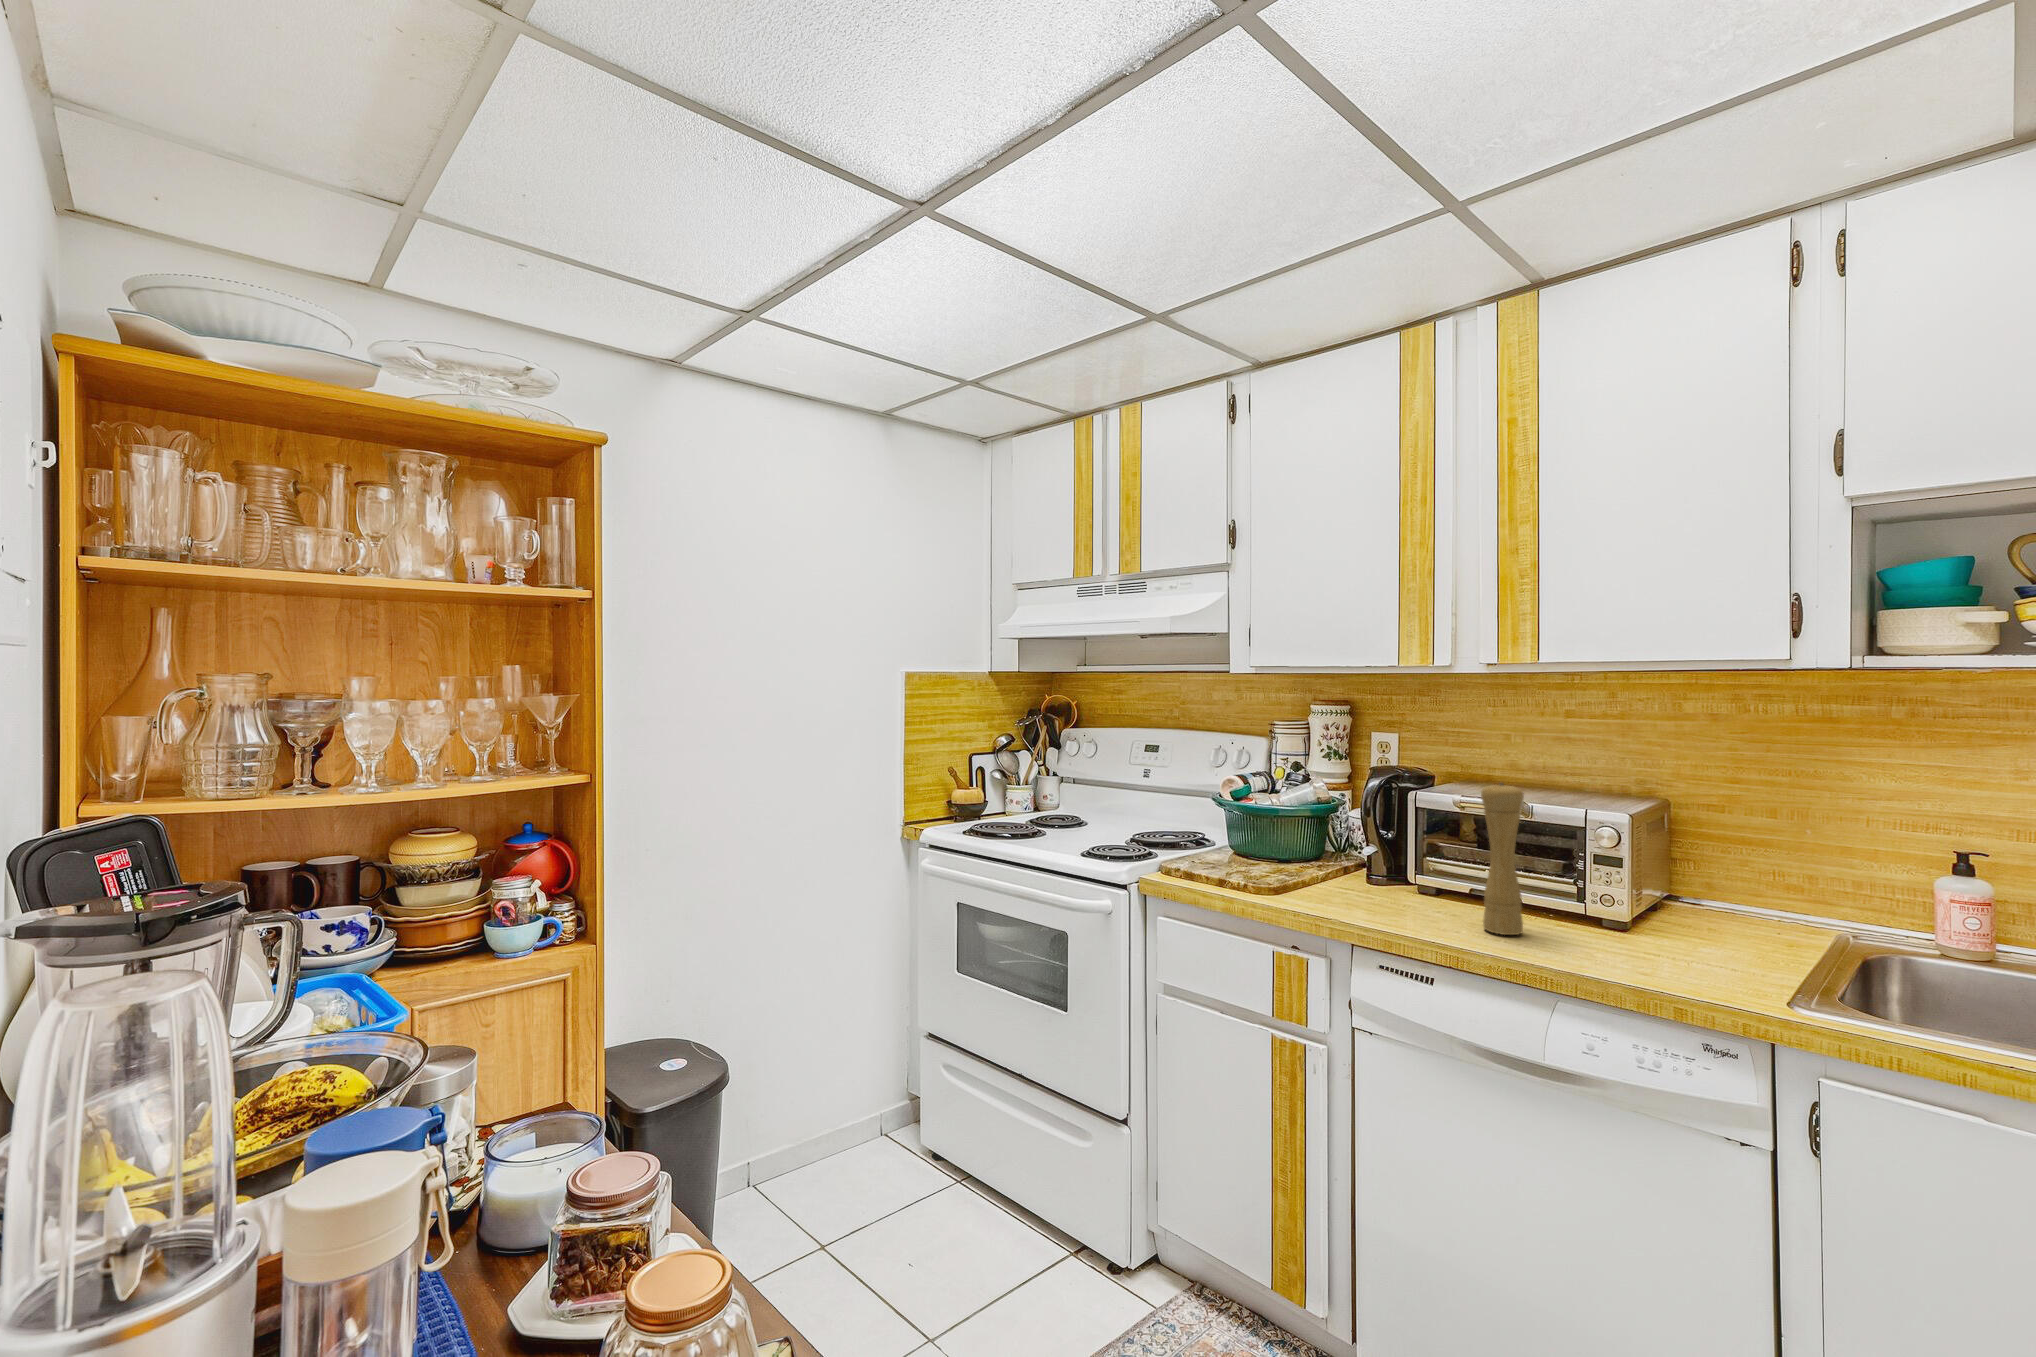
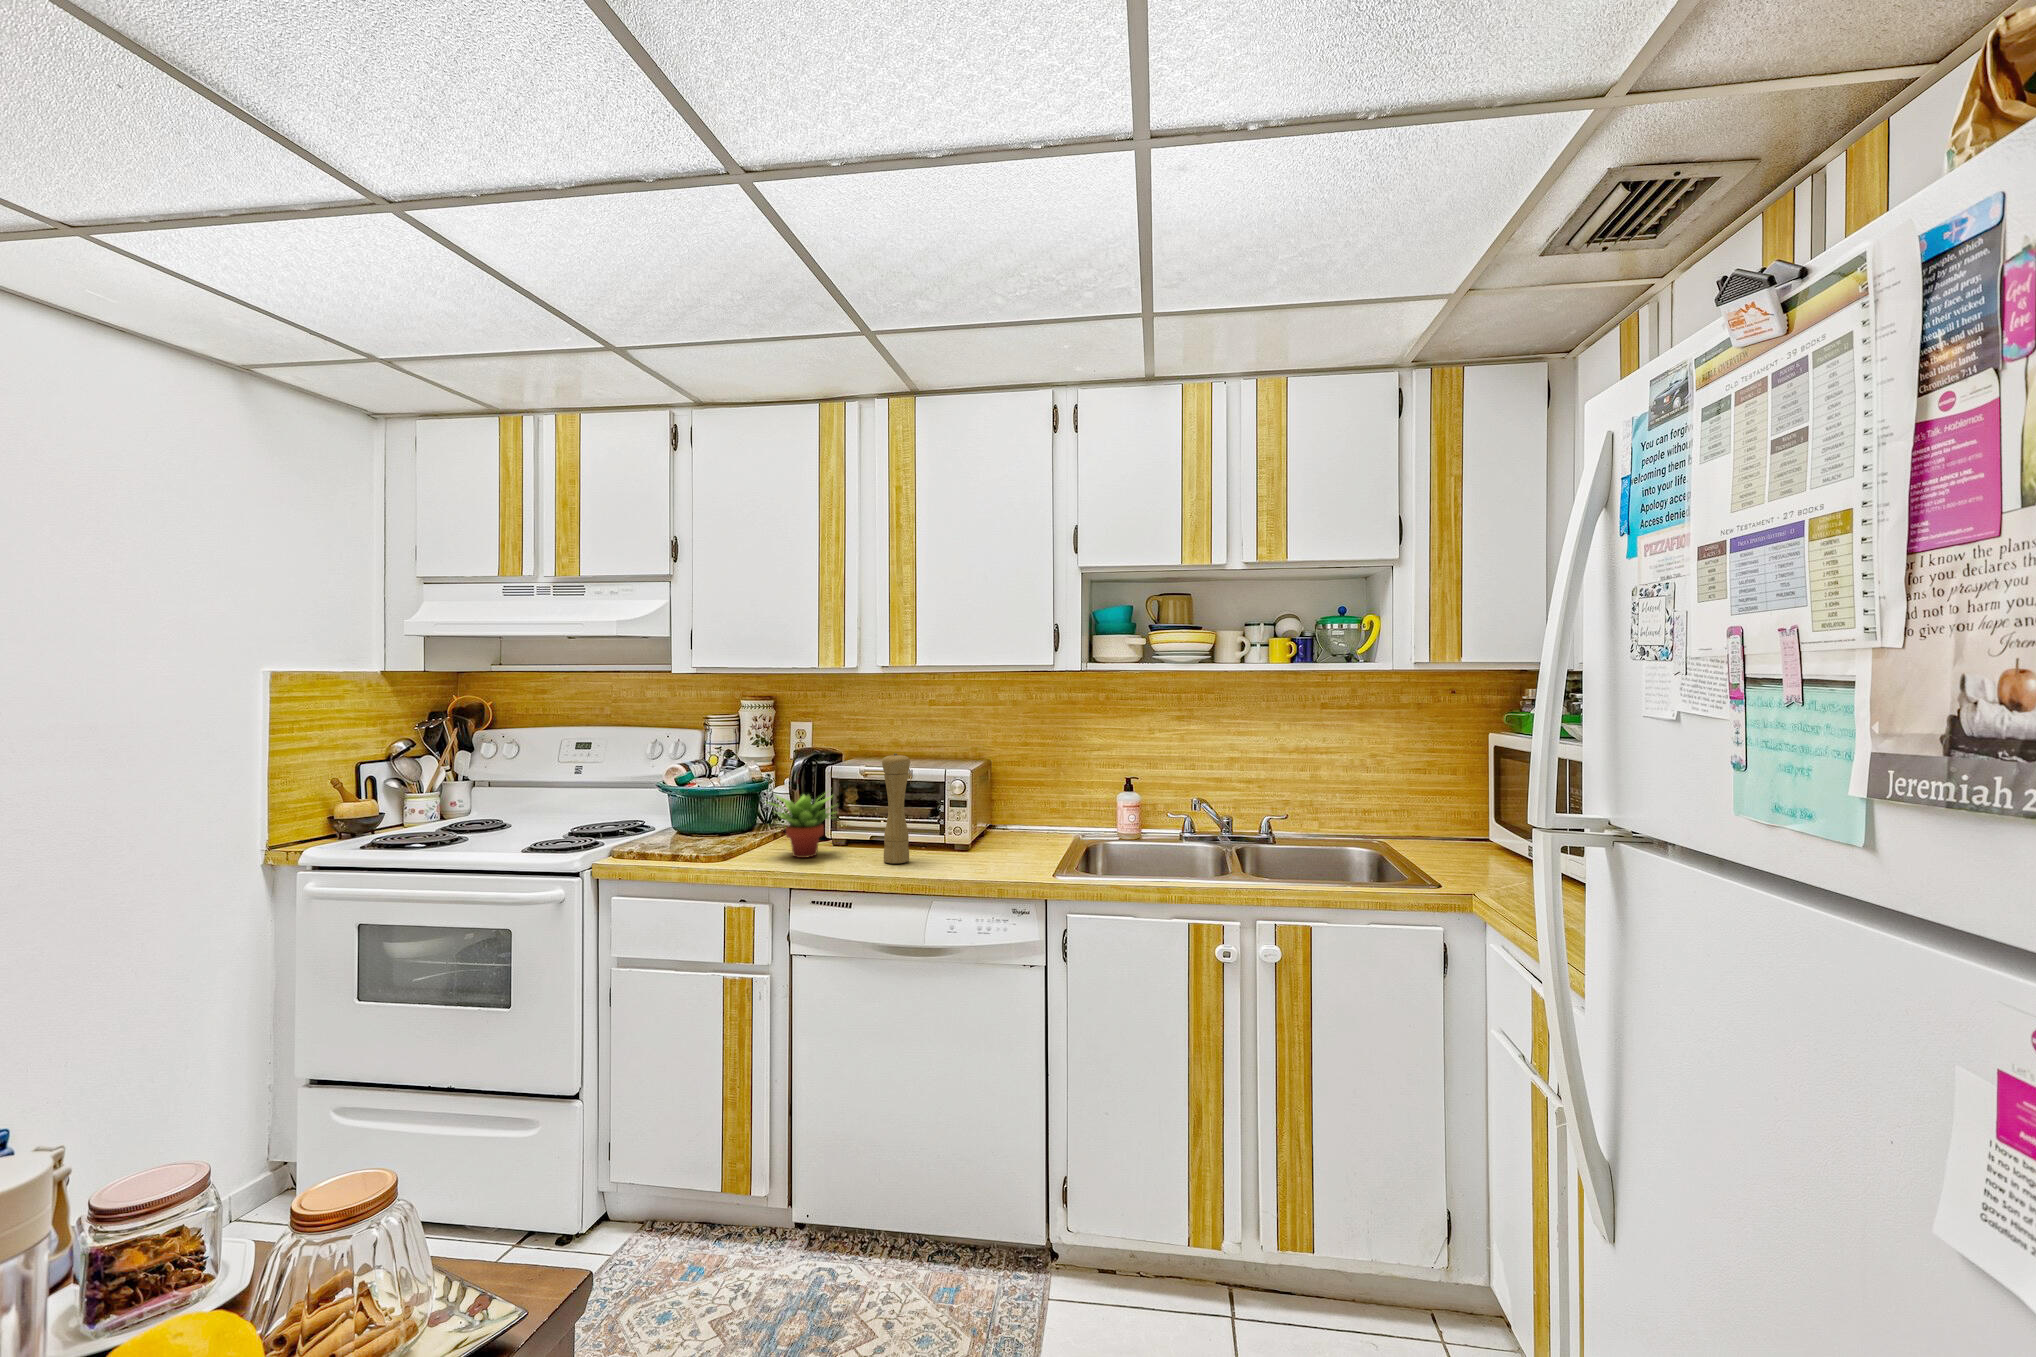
succulent plant: none [1323,820,1422,906] -> present [769,794,834,858]

